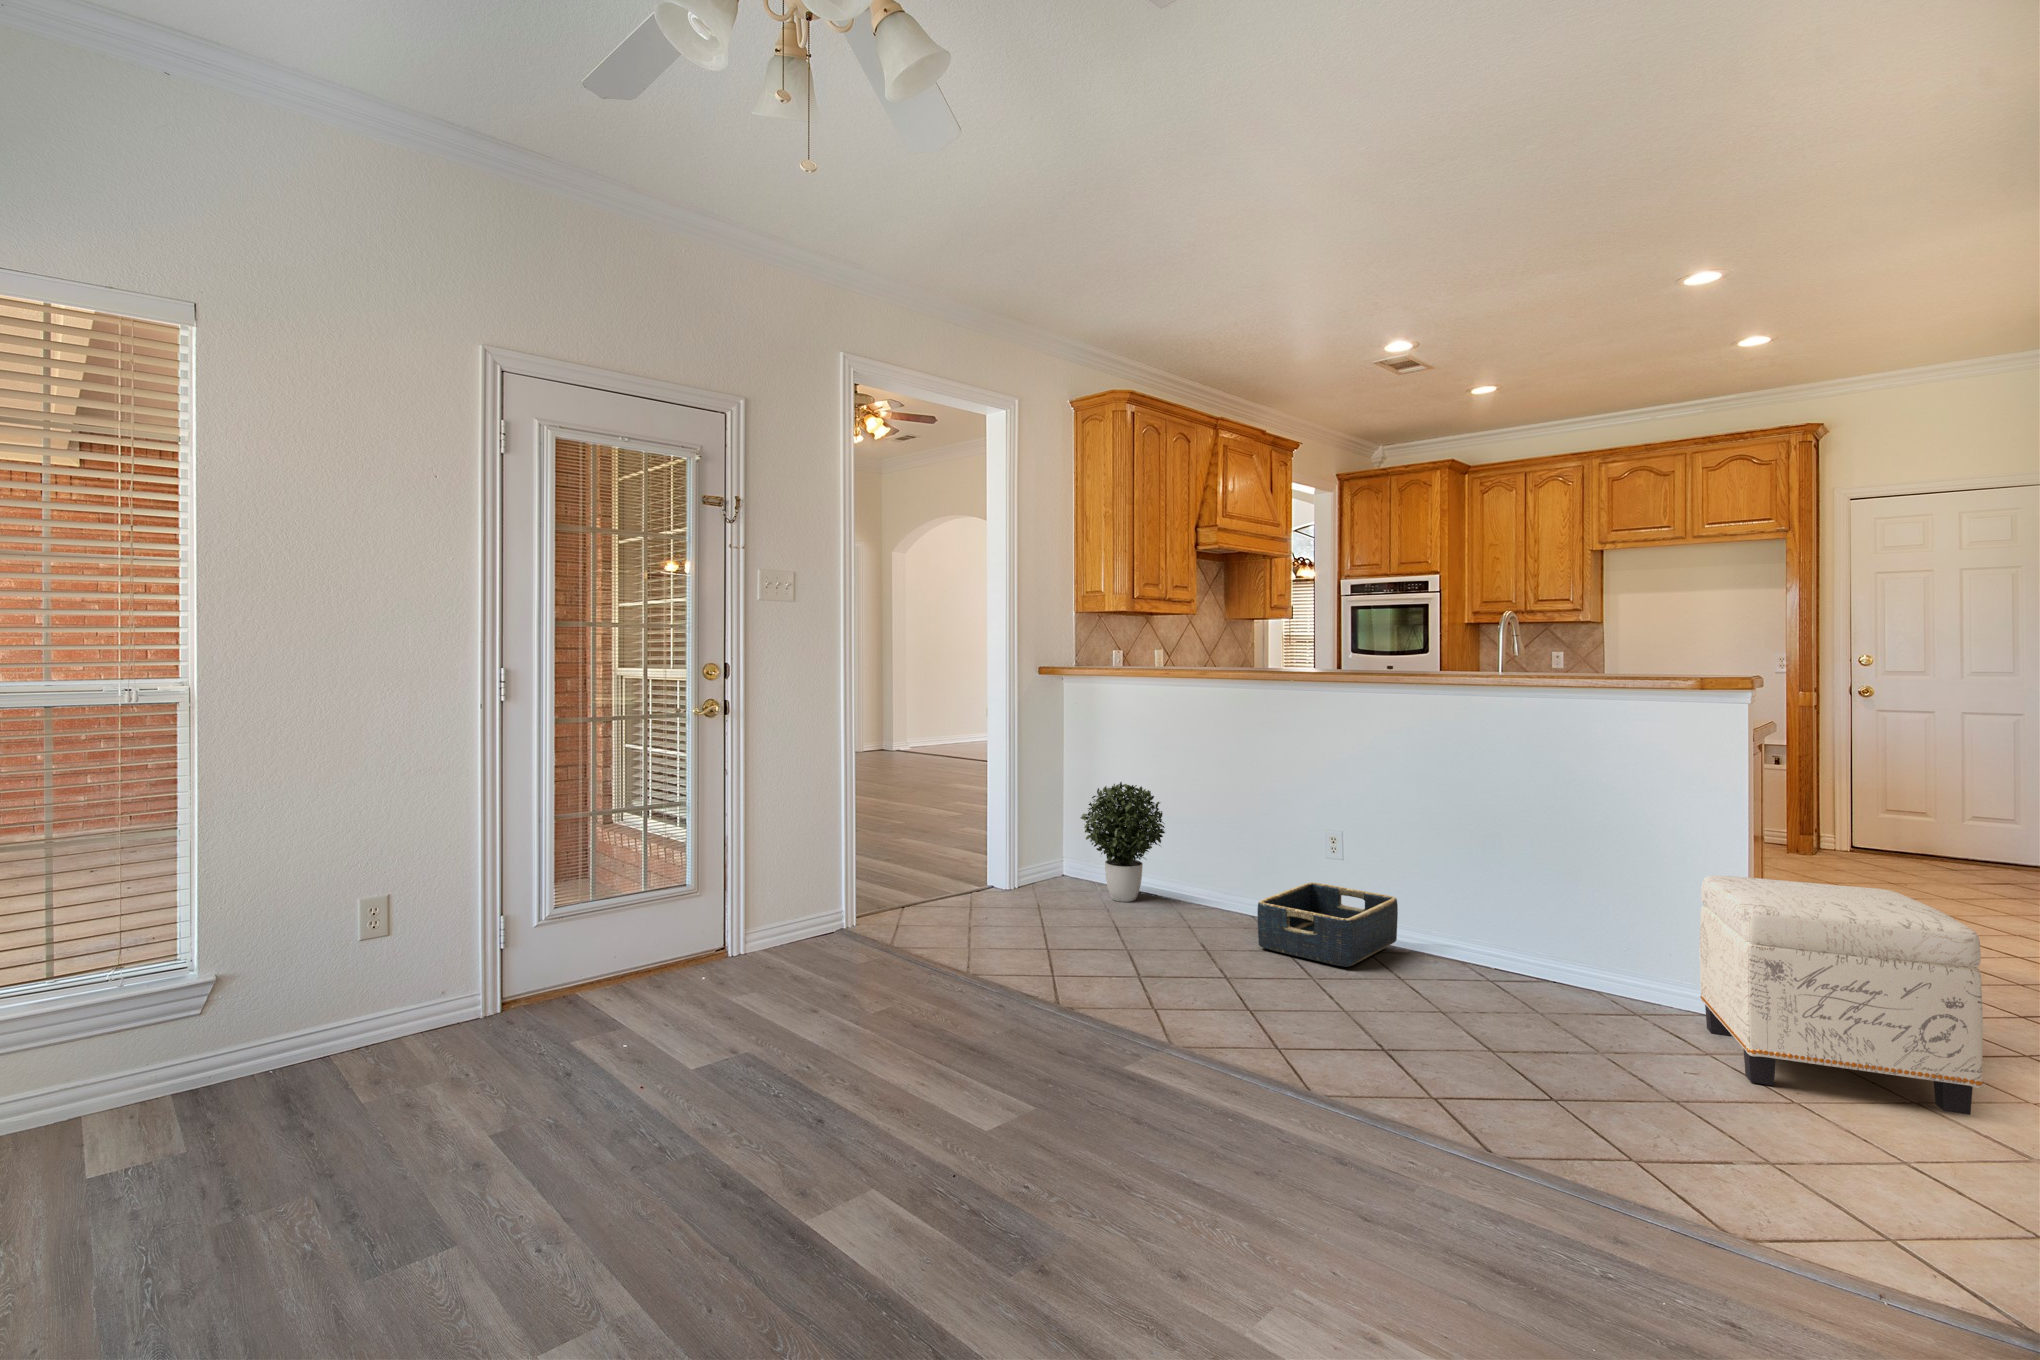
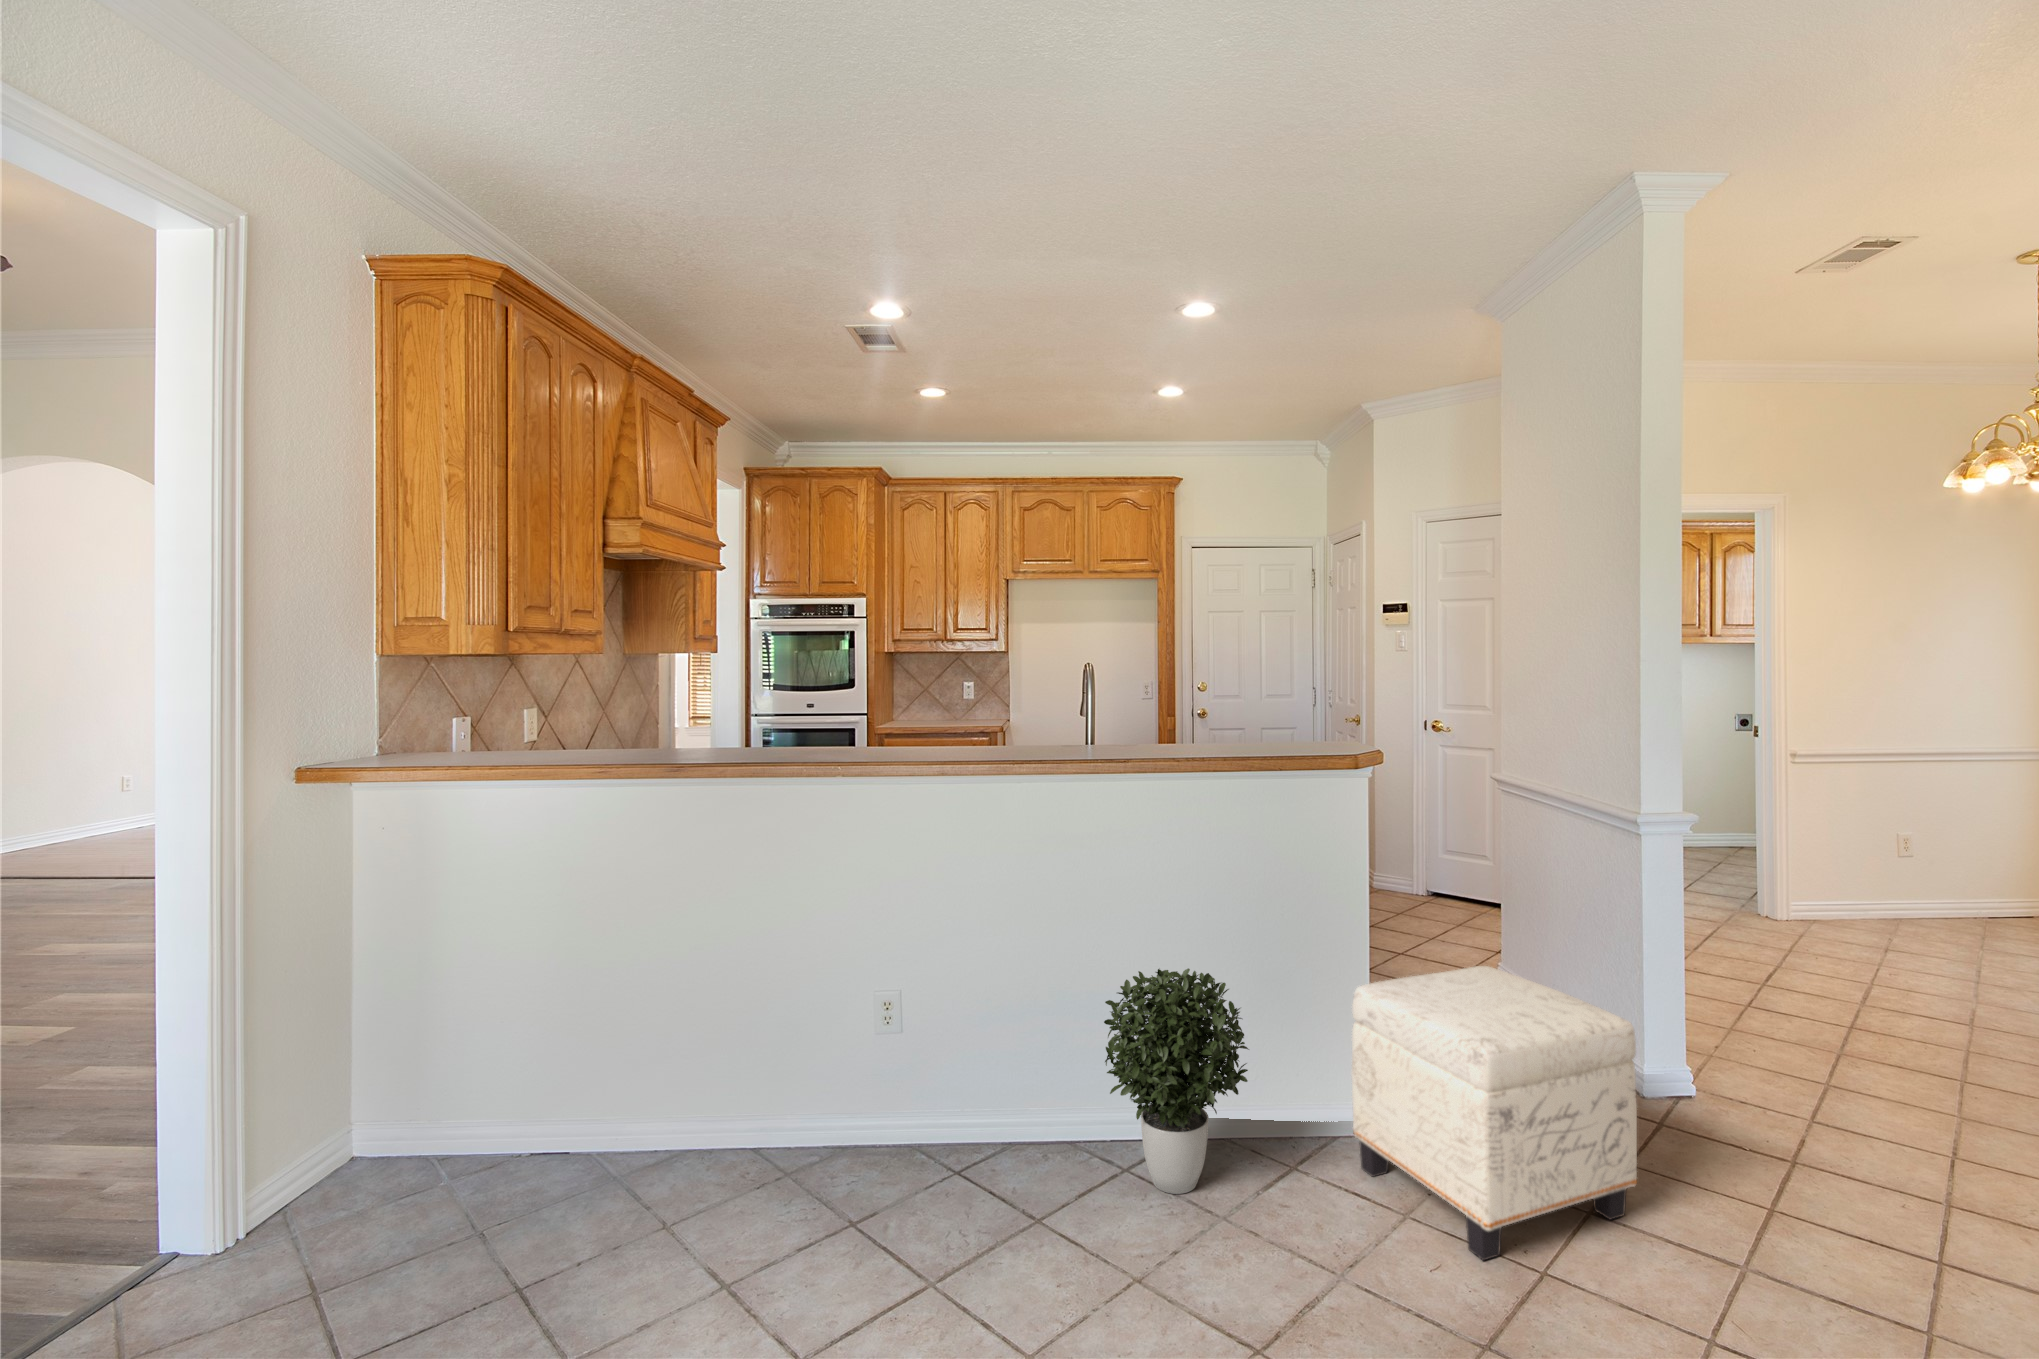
potted plant: present [1081,782,1165,902] -> present [1104,968,1249,1194]
basket: present [1257,882,1398,967] -> none [811,1072,983,1239]

